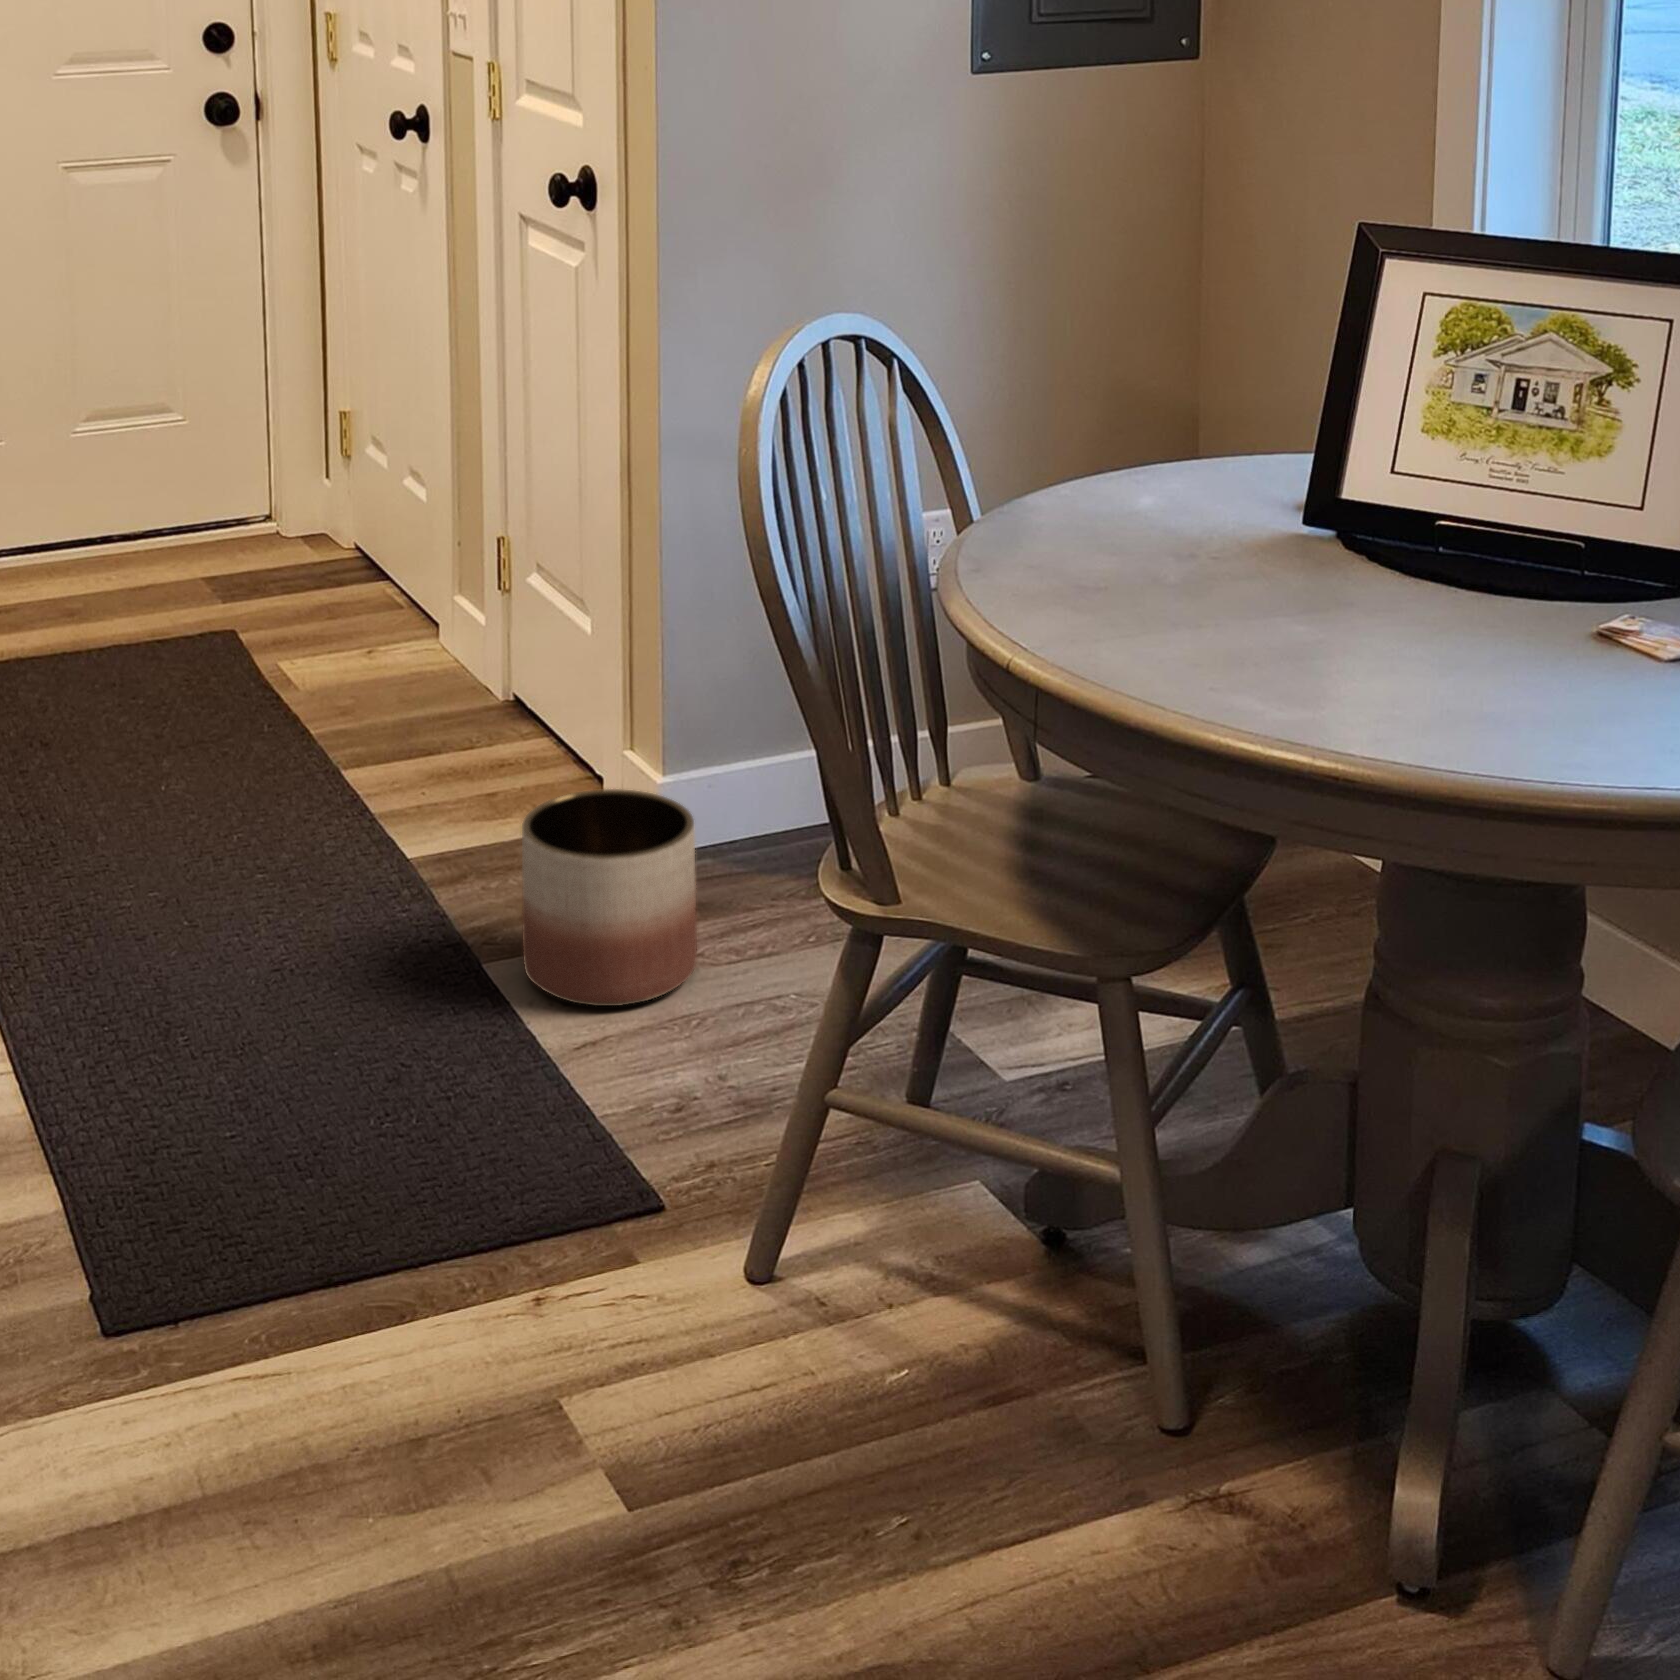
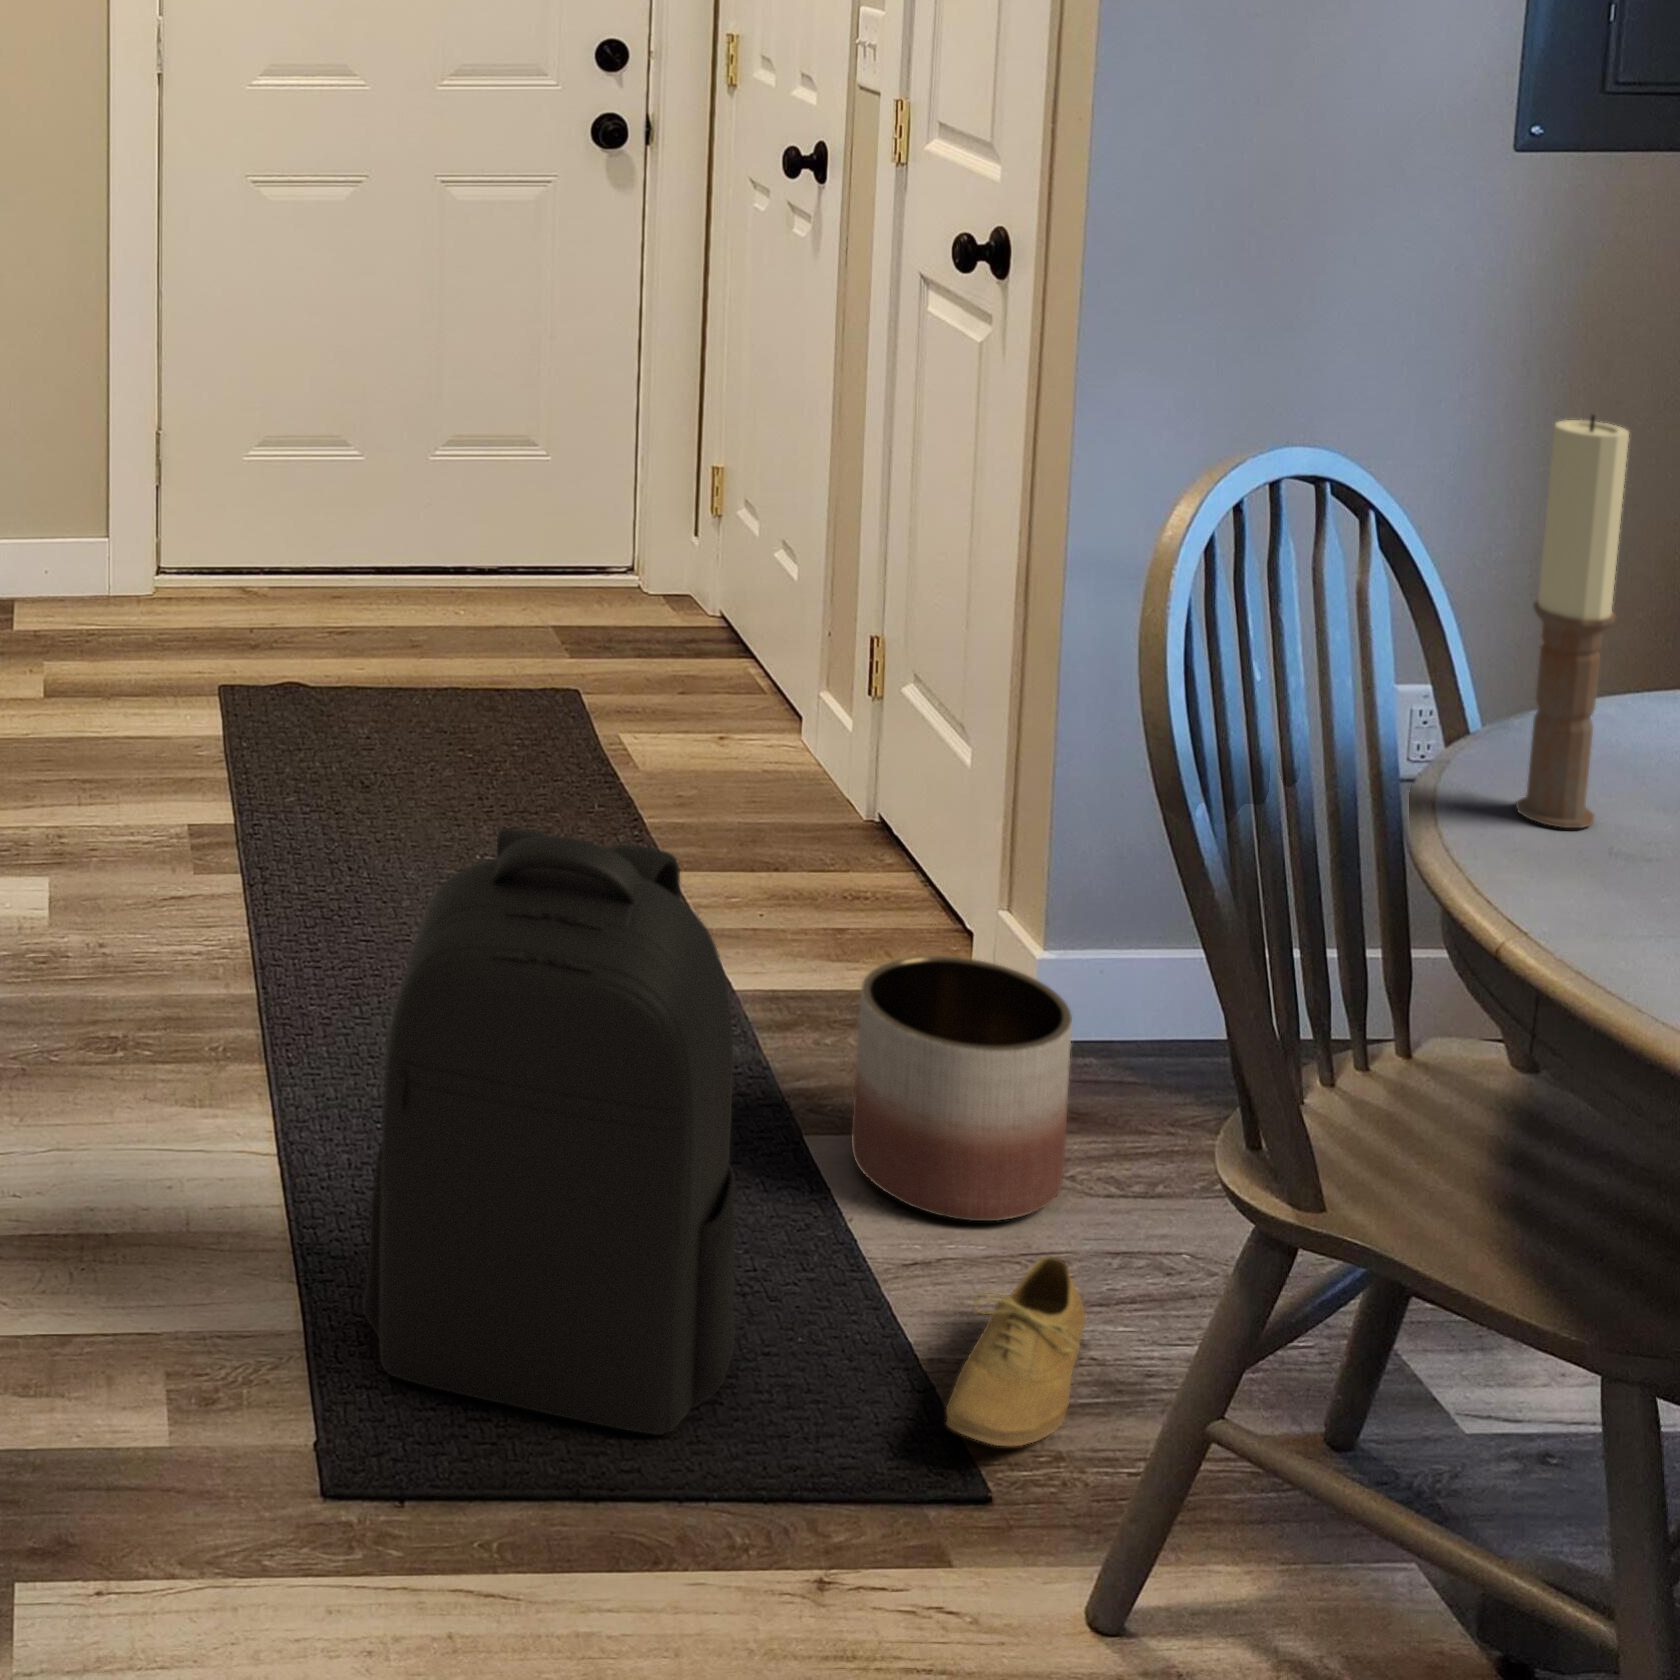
candle: none [1006,260,1061,575] -> present [1516,415,1629,828]
backpack: none [116,724,445,1229] -> present [363,828,736,1435]
shoe: none [624,1011,724,1164] -> present [946,1257,1085,1446]

